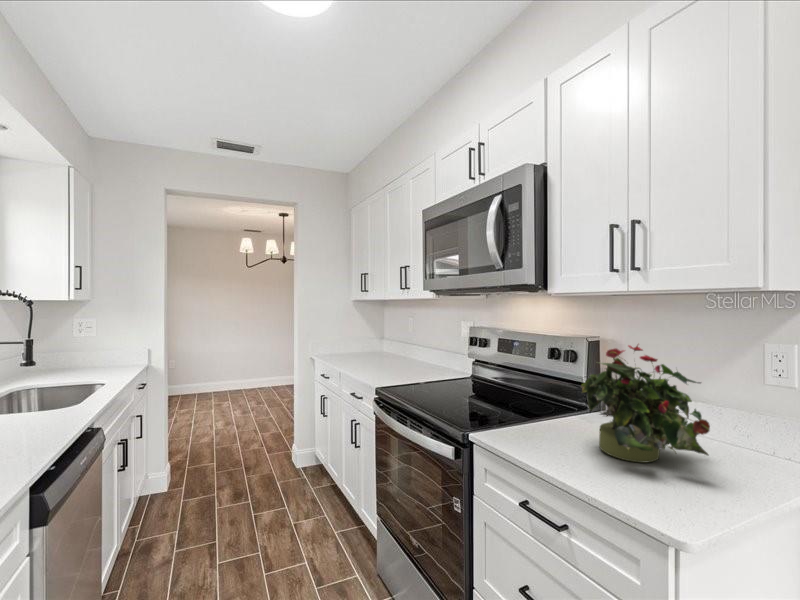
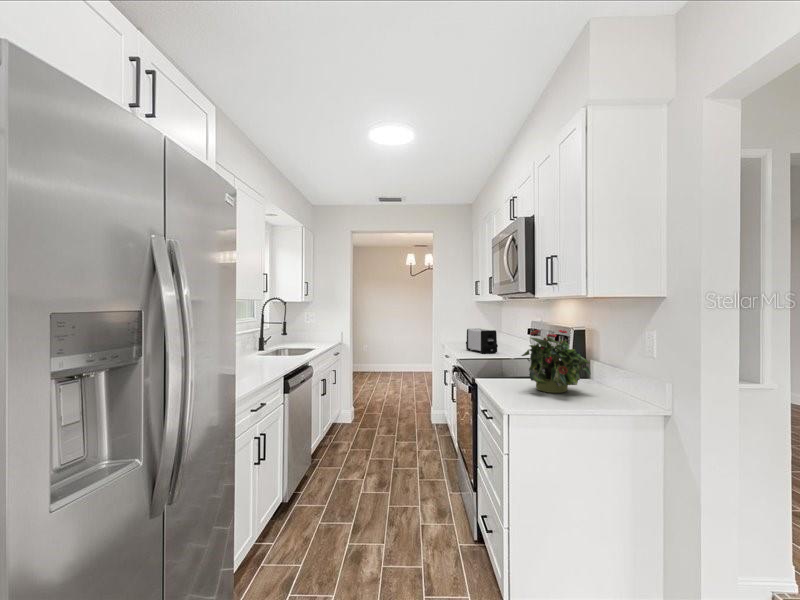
toaster: none [360,336,409,372] -> present [466,329,498,354]

